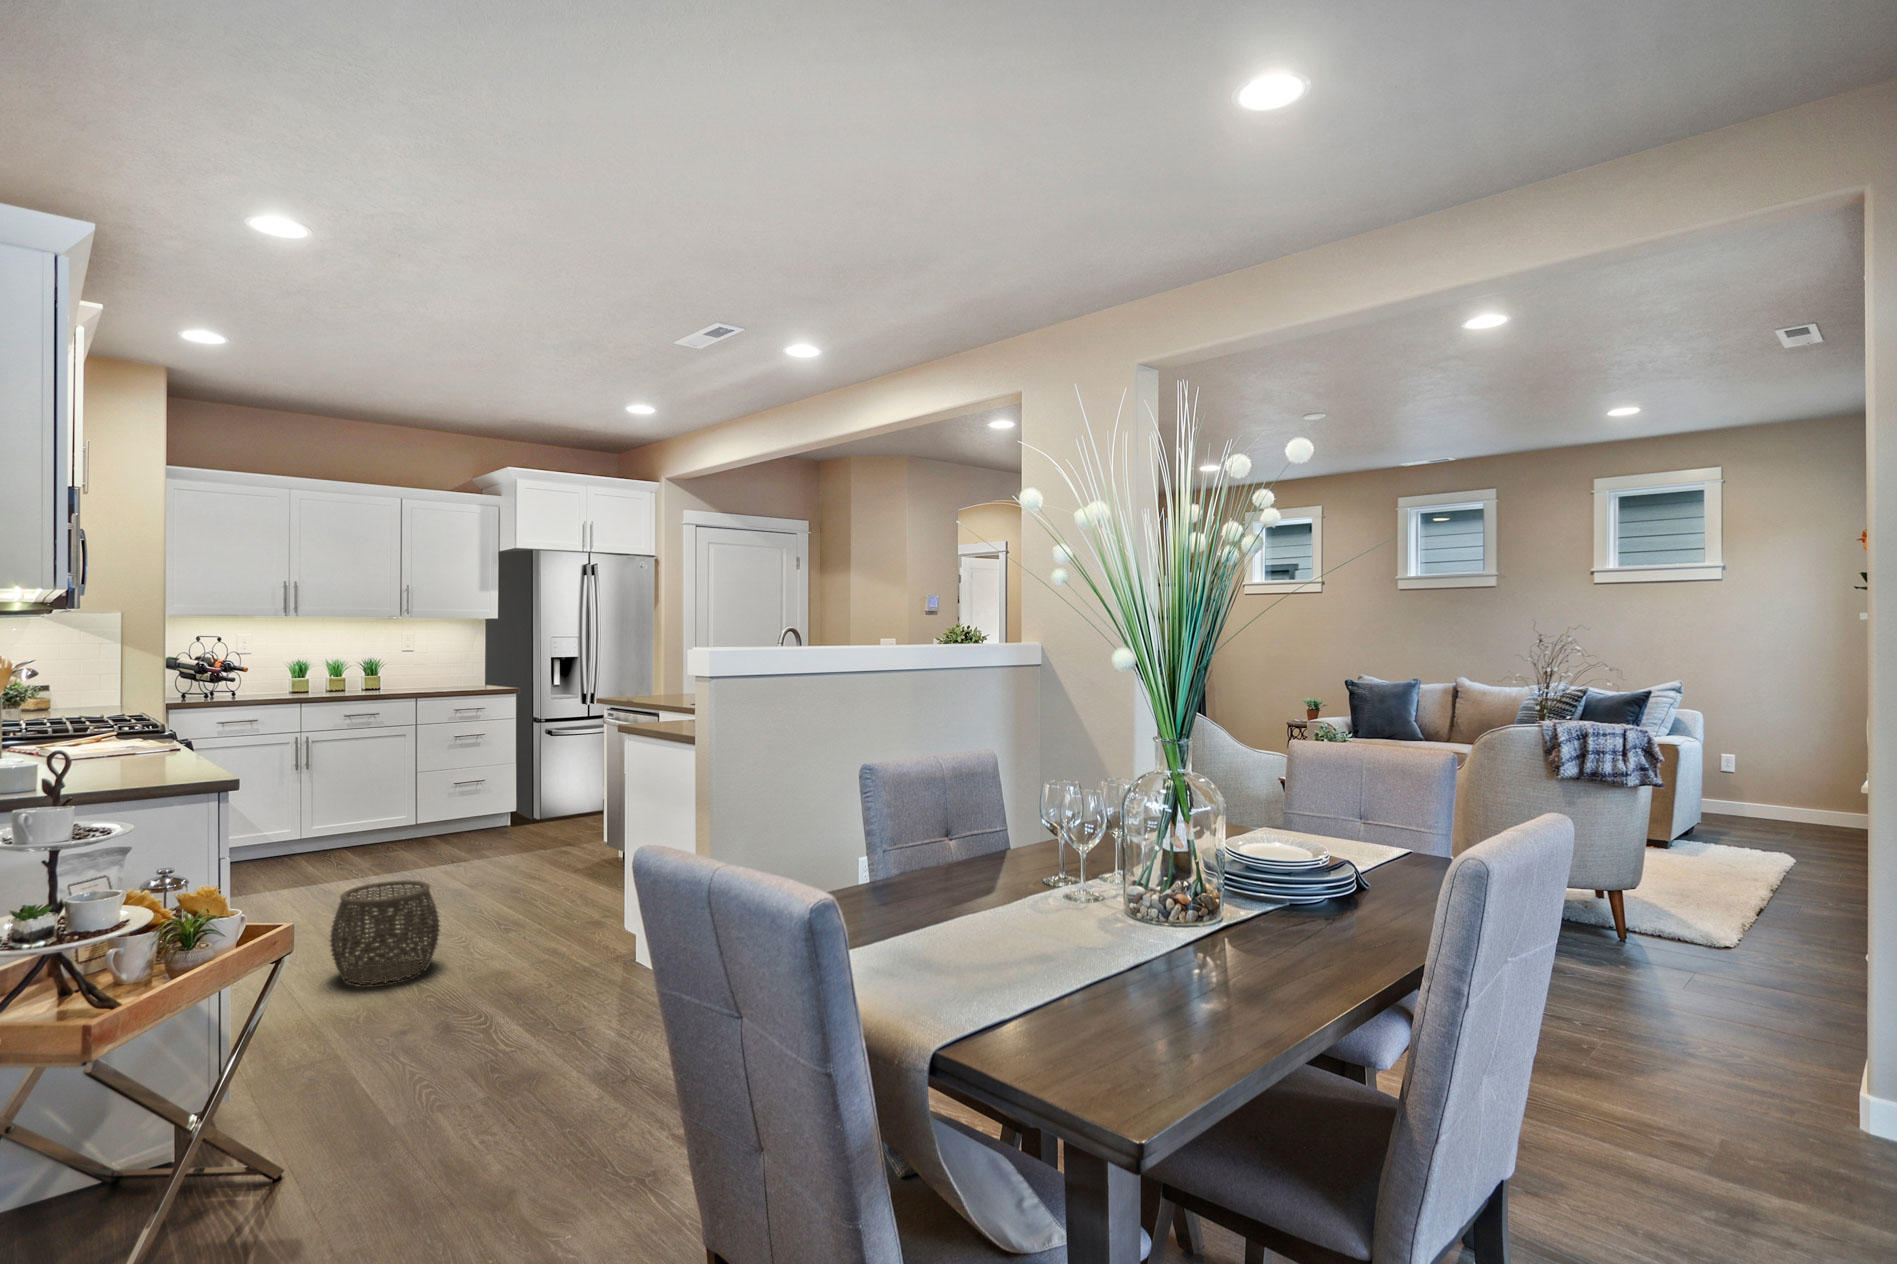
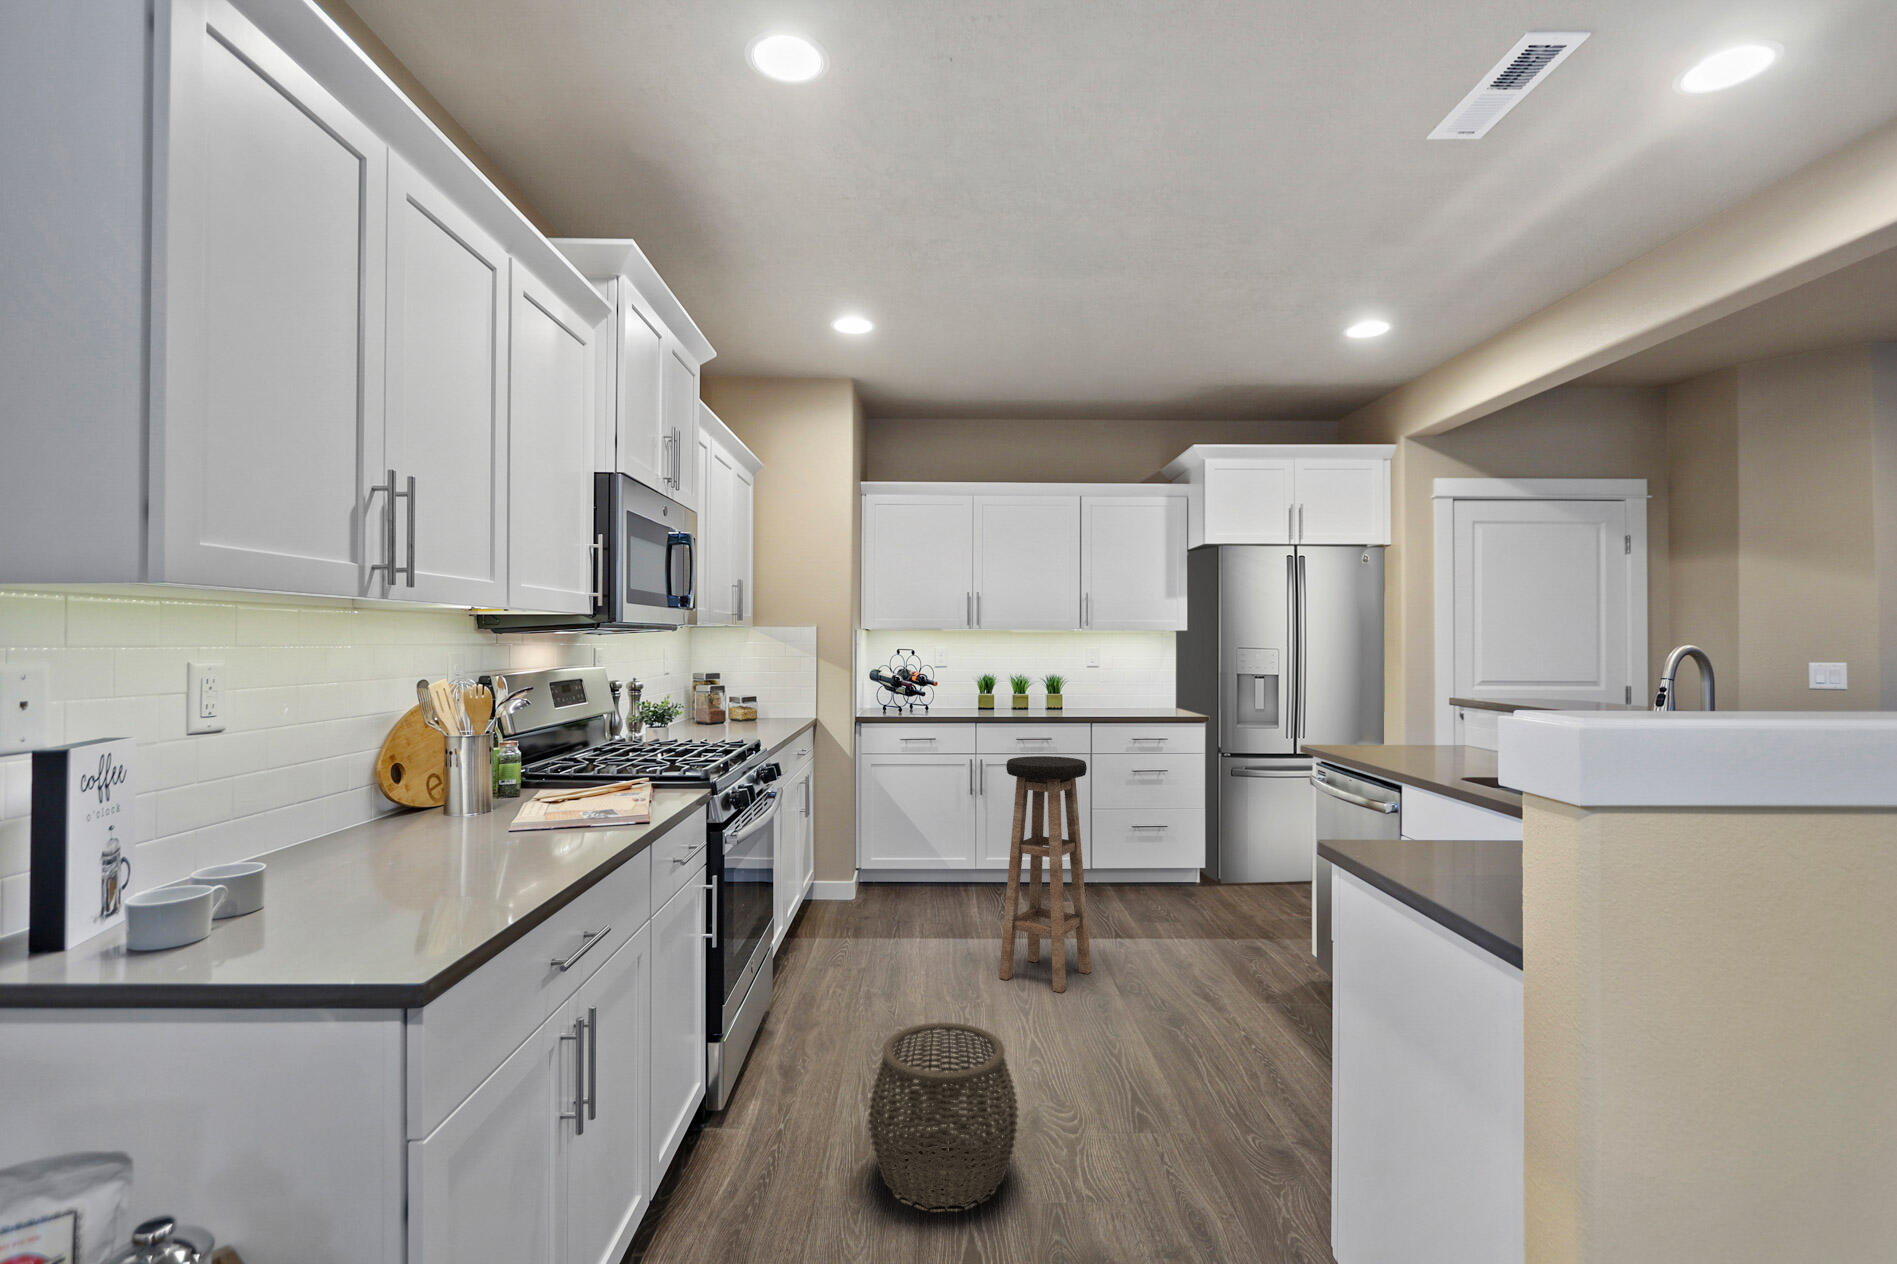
bar stool: none [365,719,442,895] -> present [999,756,1091,993]

